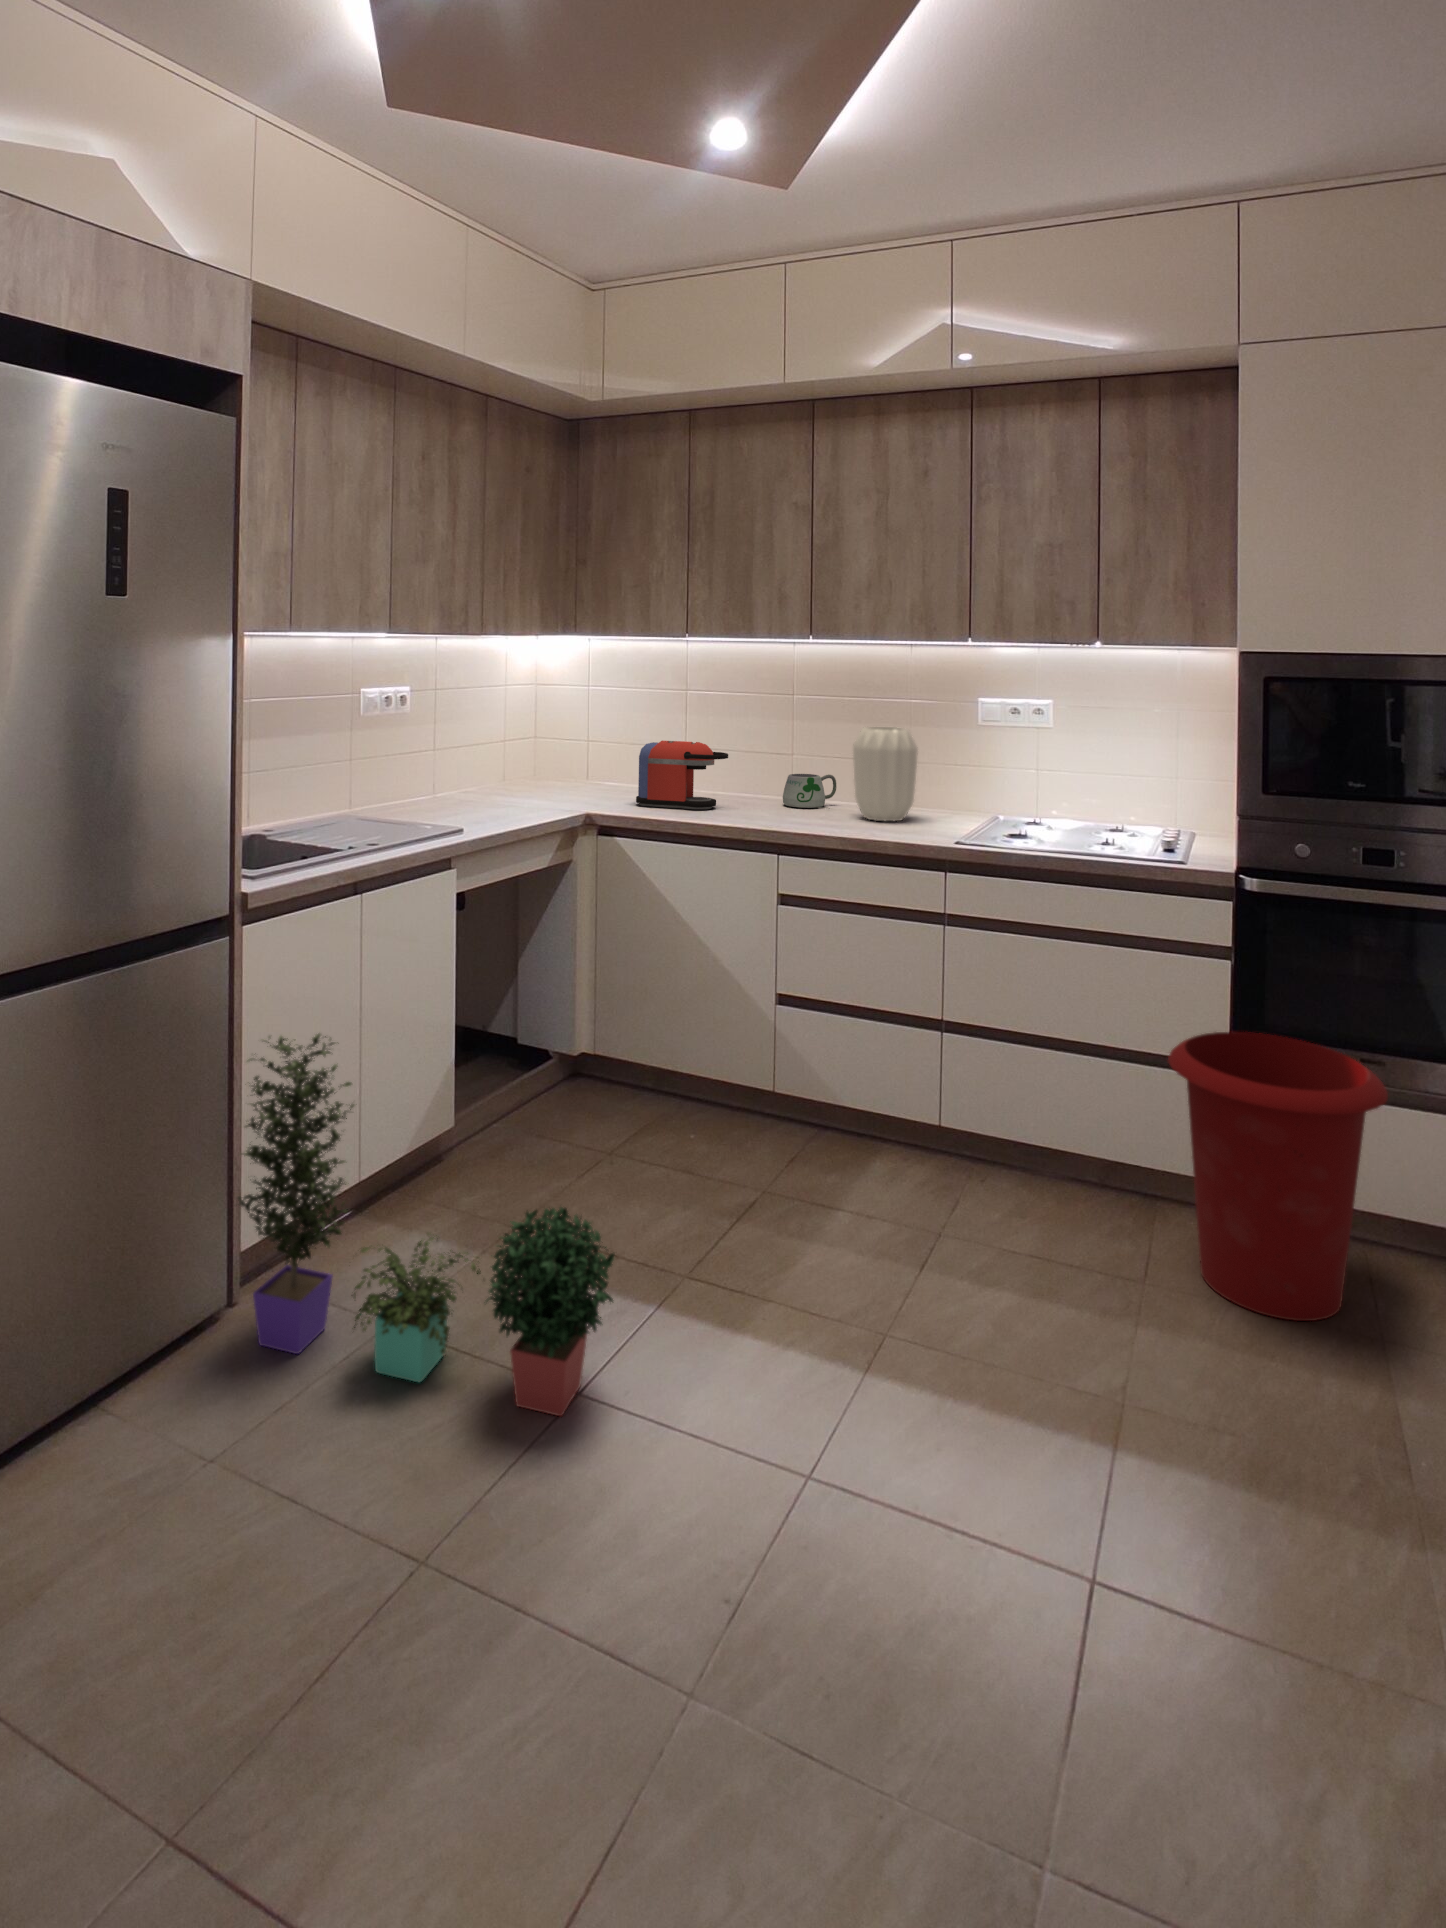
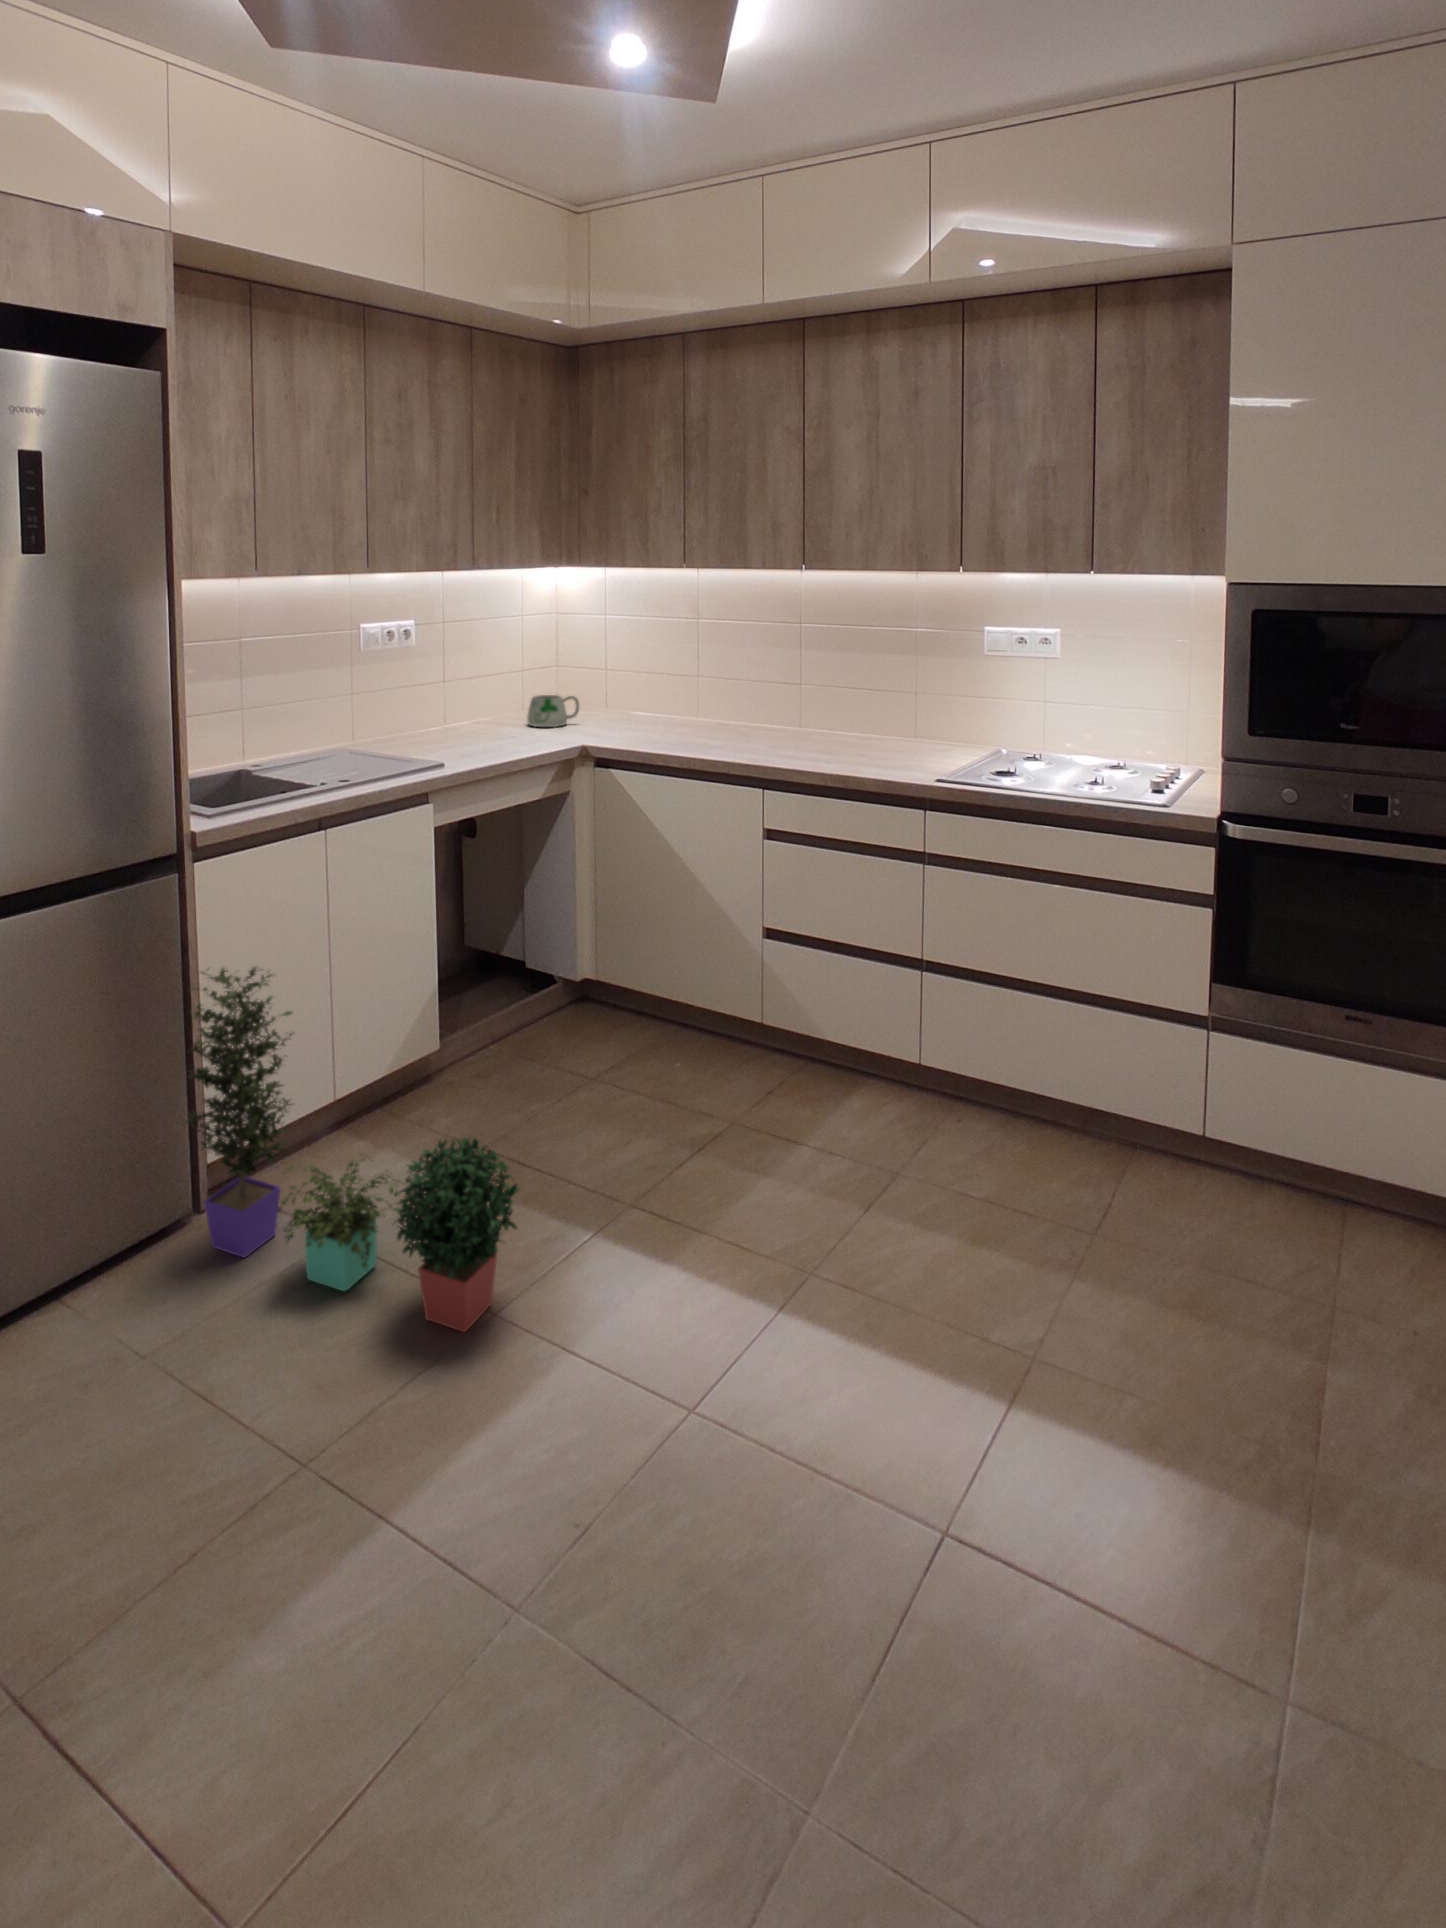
vase: present [853,727,918,821] -> none [846,659,911,756]
coffee maker: present [636,741,728,810] -> none [635,674,725,743]
mug: present [783,774,836,809] -> present [527,695,579,727]
waste bin: present [1168,1032,1388,1321] -> none [1122,983,1351,1282]

